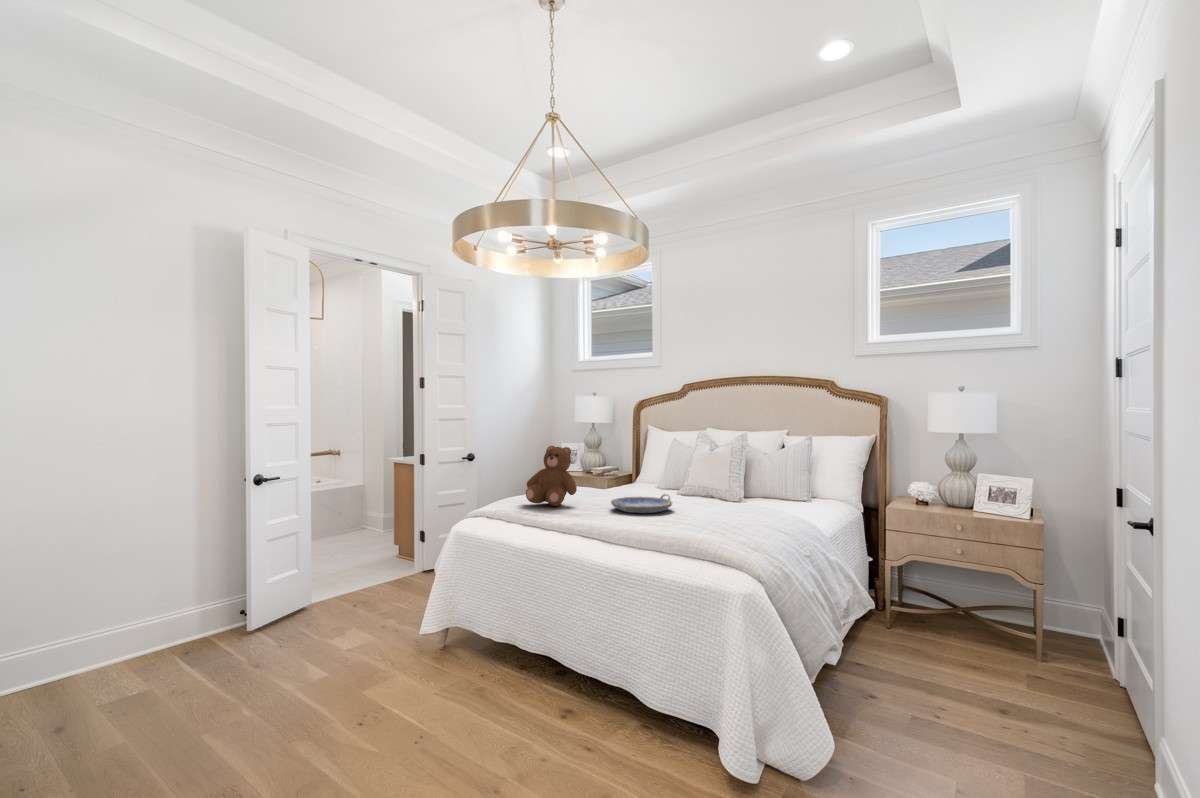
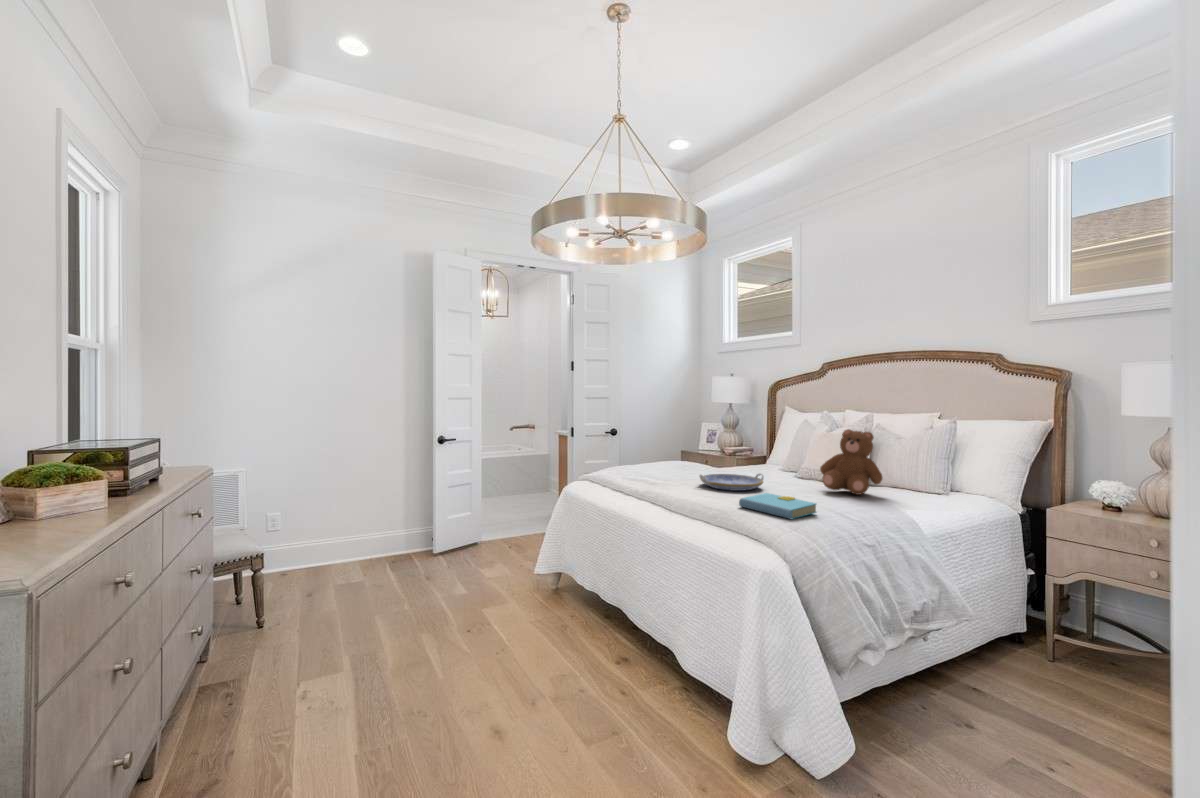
teddy bear: present [526,446,577,506] -> present [820,429,883,495]
book: none [674,513,744,536] -> present [739,493,816,519]

